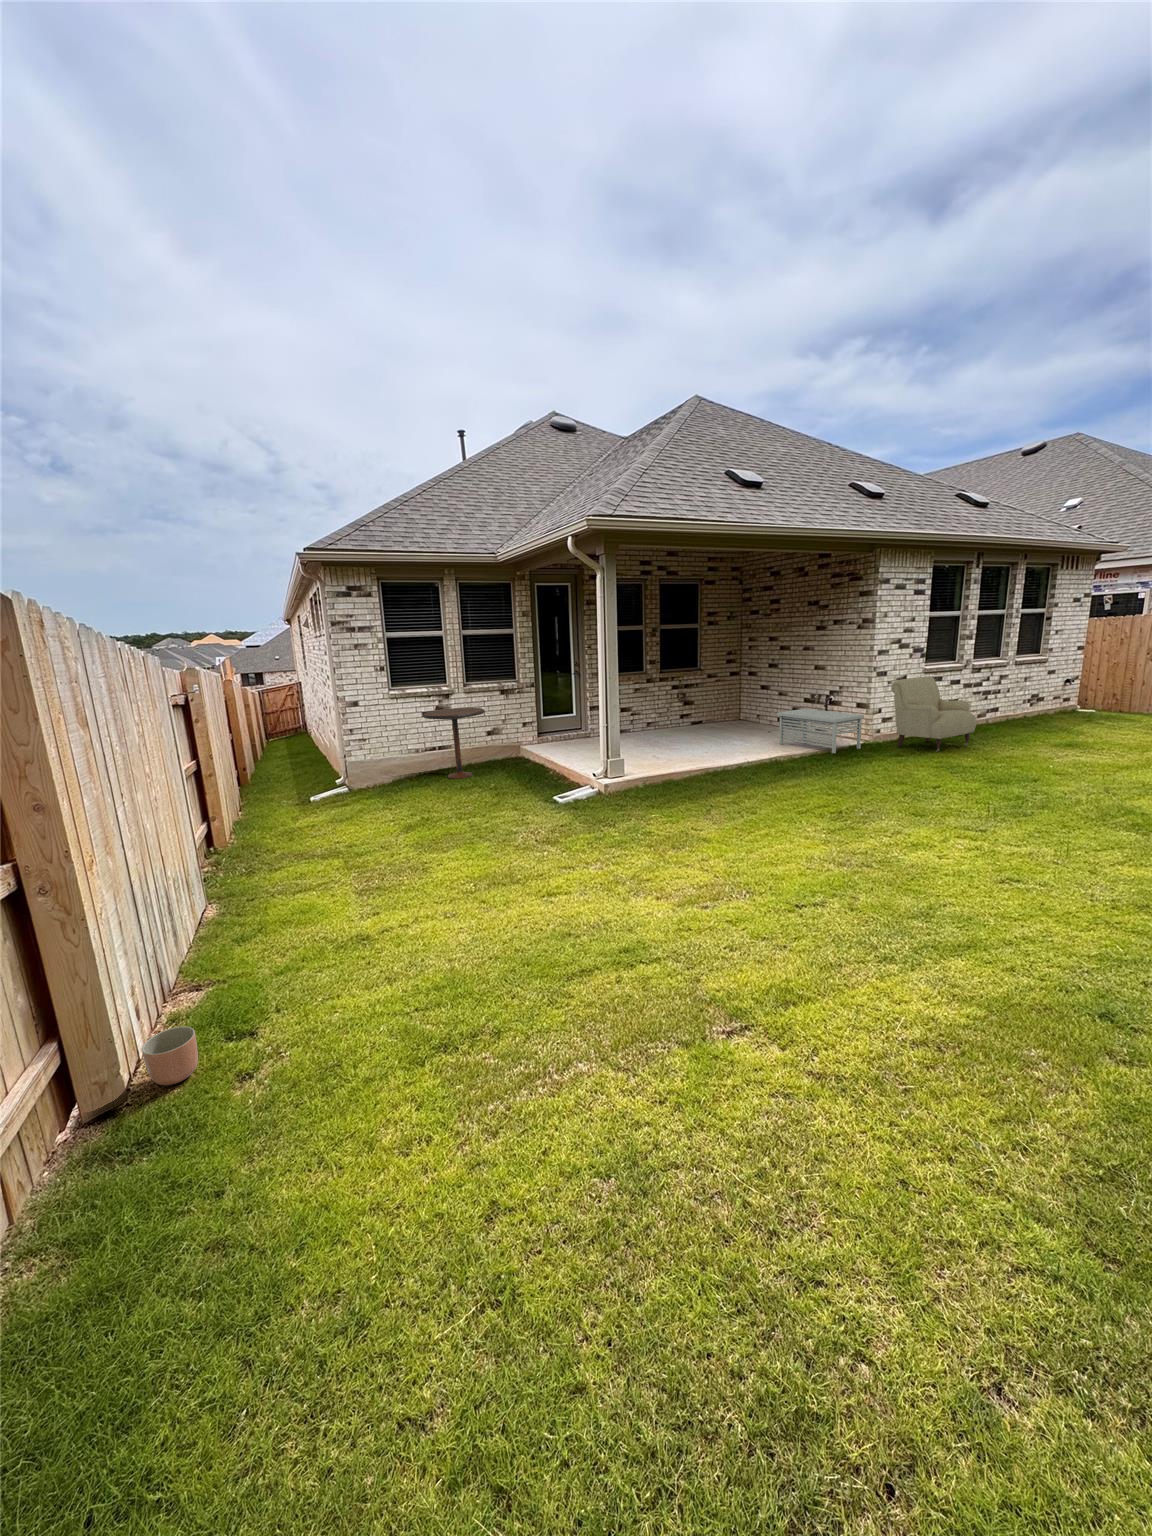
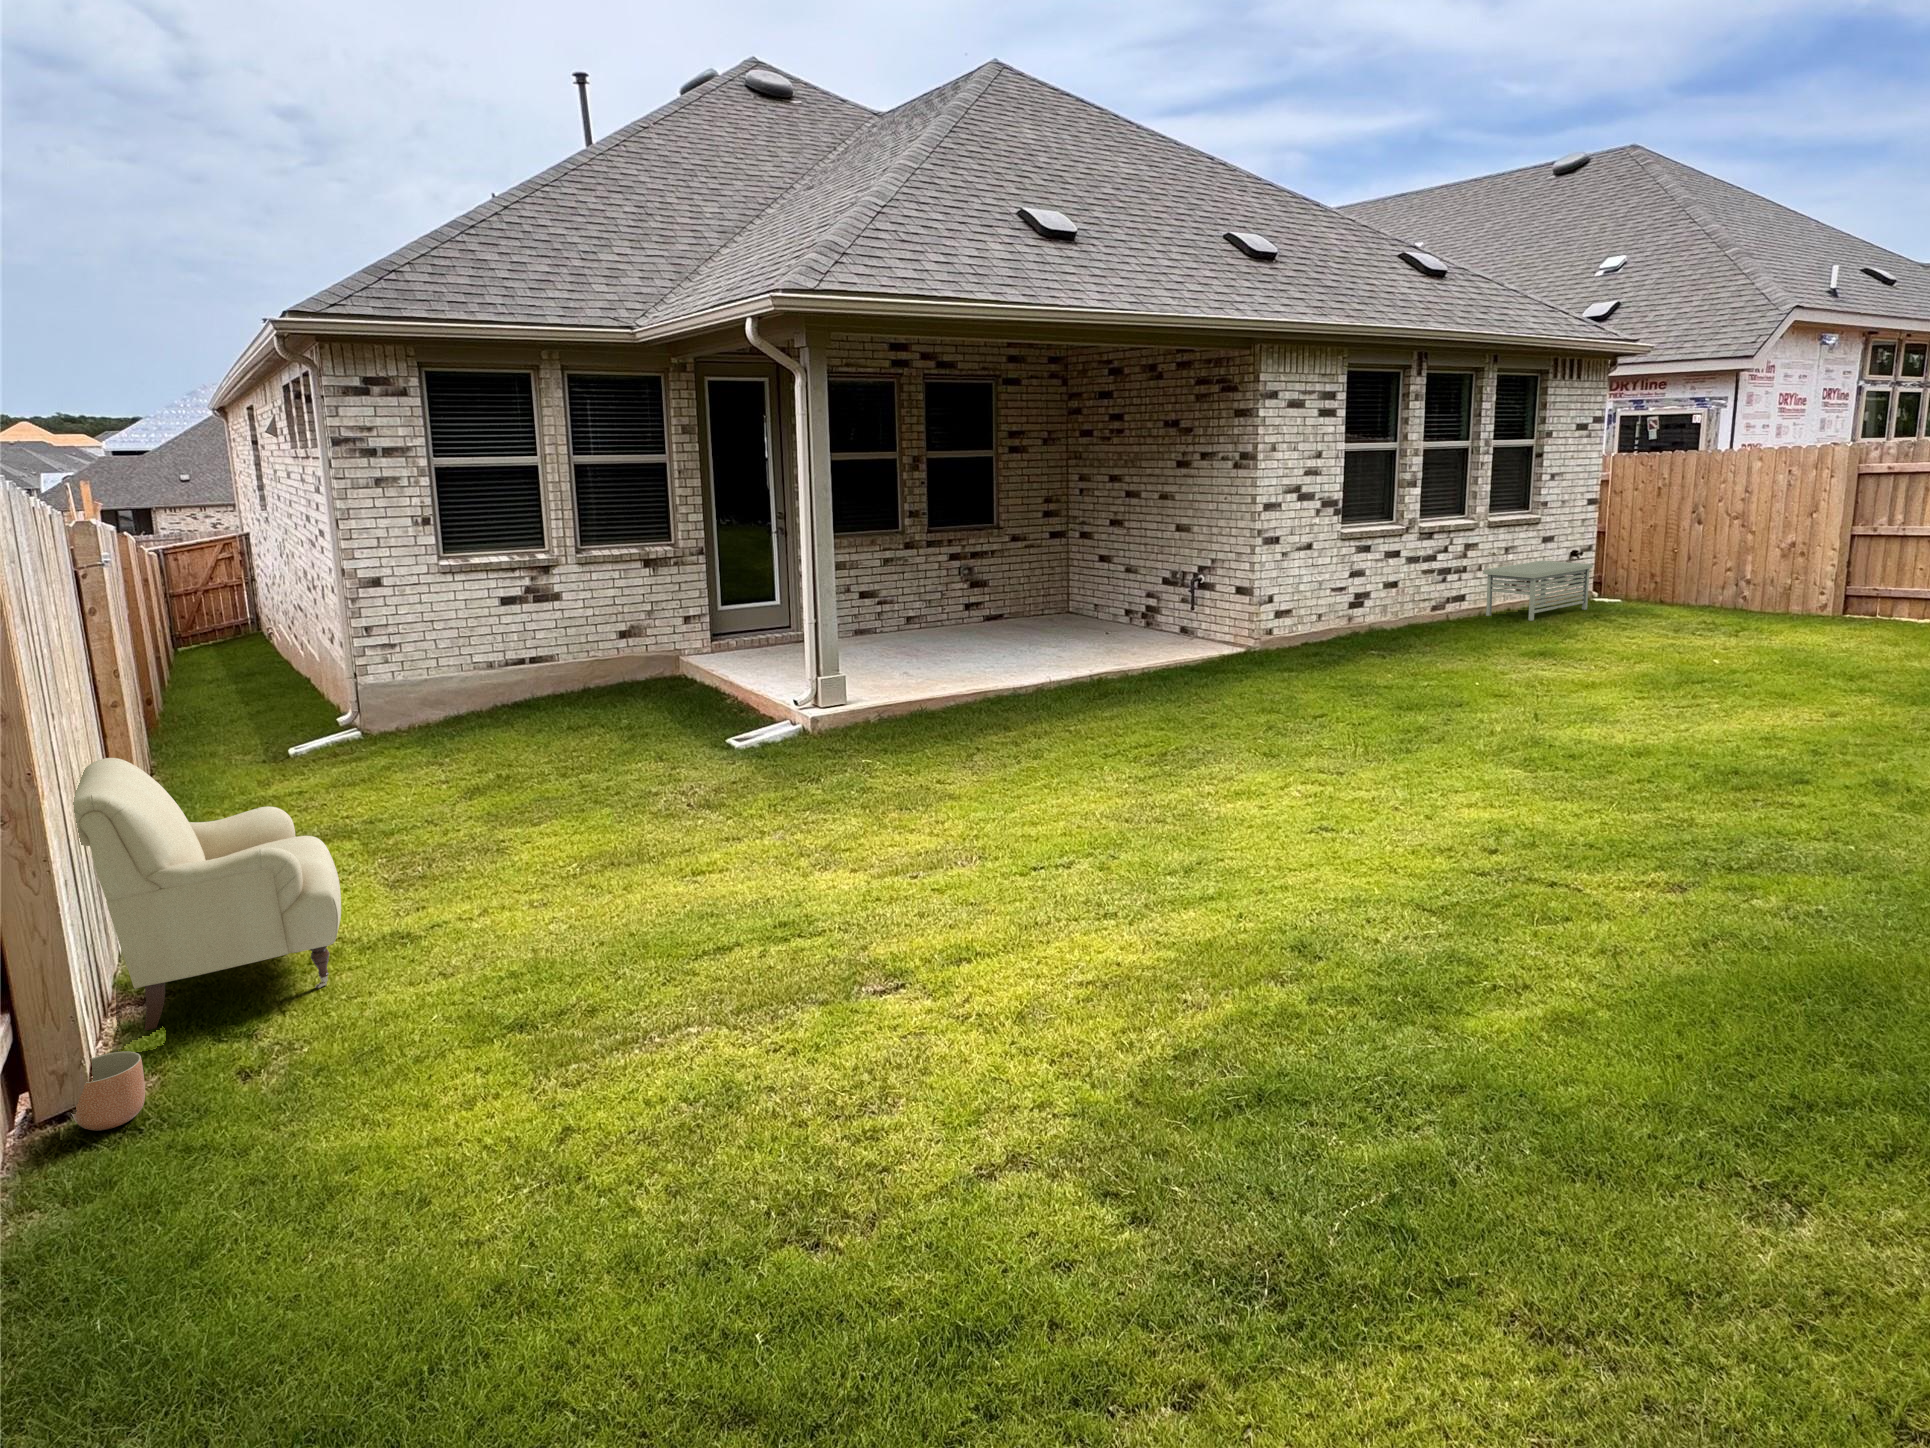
chair: present [891,677,977,752] -> present [73,758,341,1031]
pedestal table: present [423,708,485,779] -> none [501,590,614,713]
storage bench: present [777,709,864,753] -> present [1483,561,1593,621]

